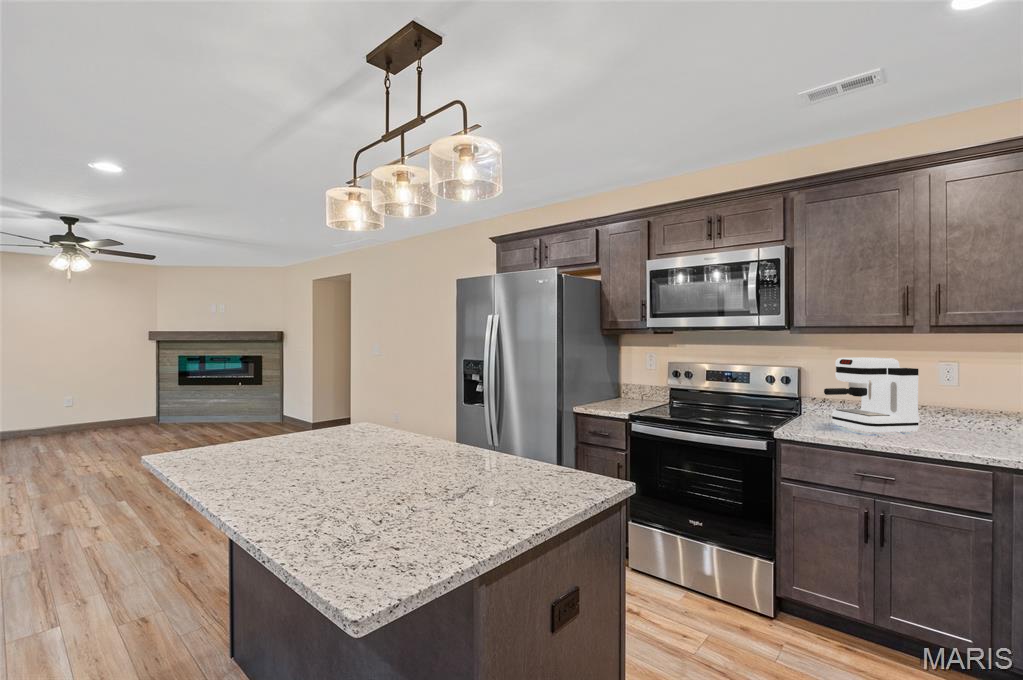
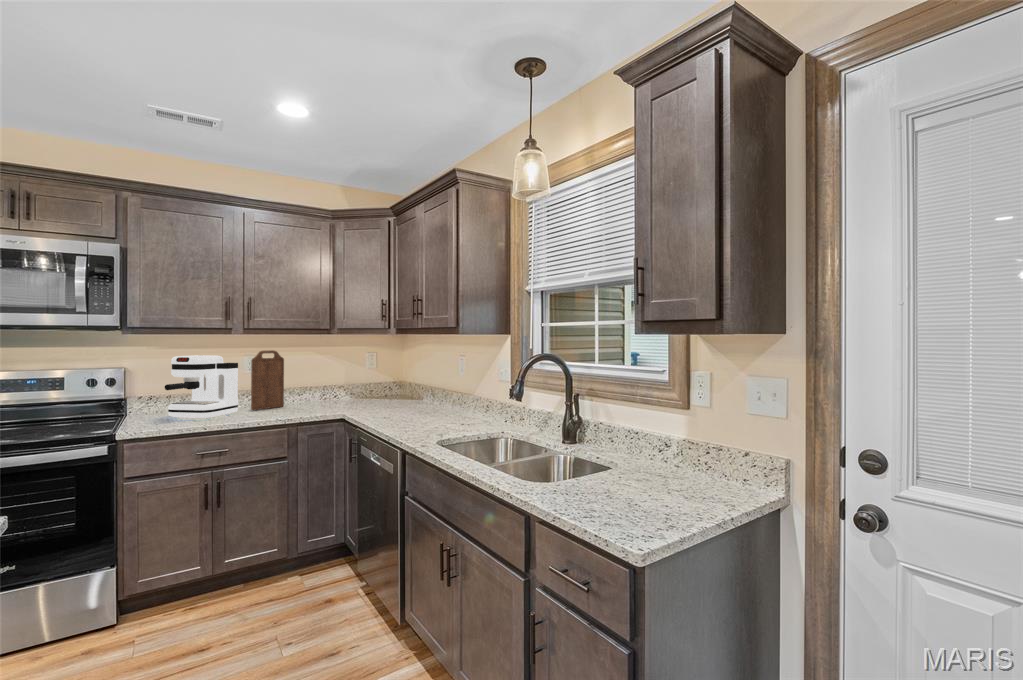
cutting board: none [941,354,999,435] -> present [251,350,284,410]

